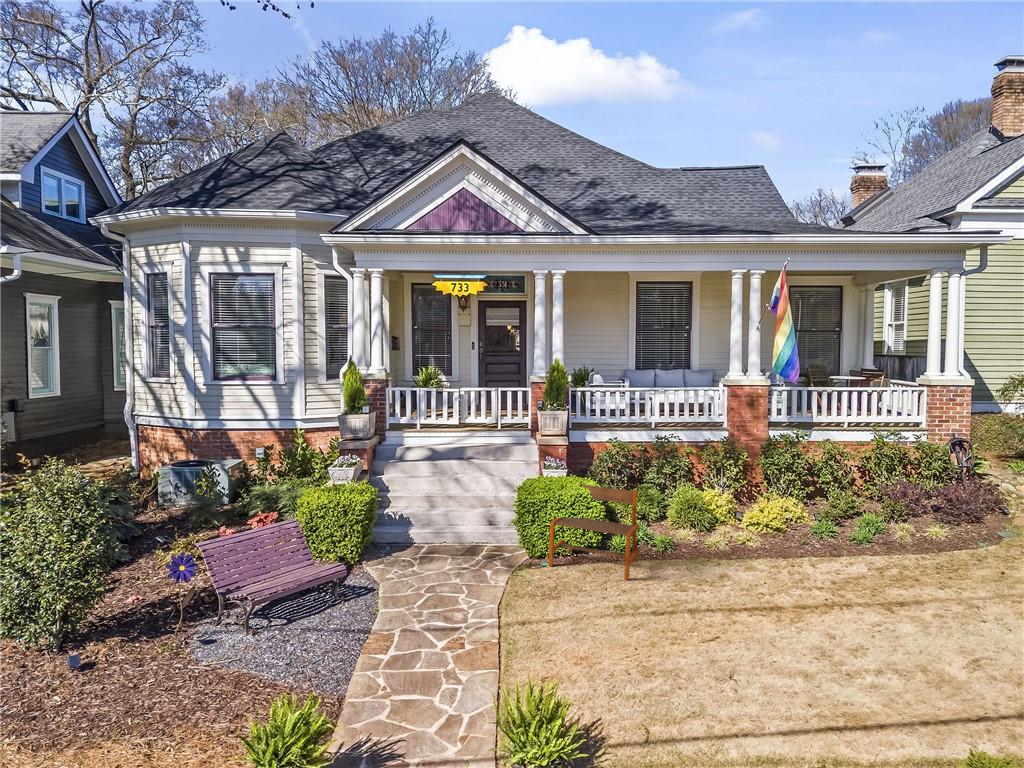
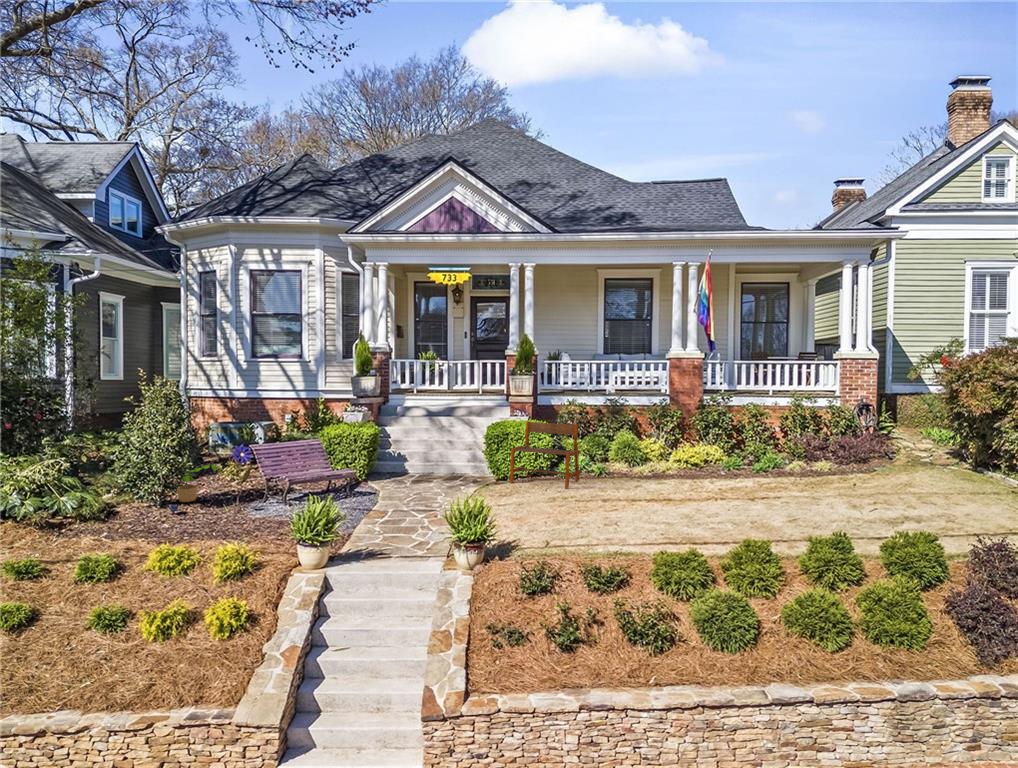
potted plant: none [92,567,151,624] -> present [177,464,217,502]

